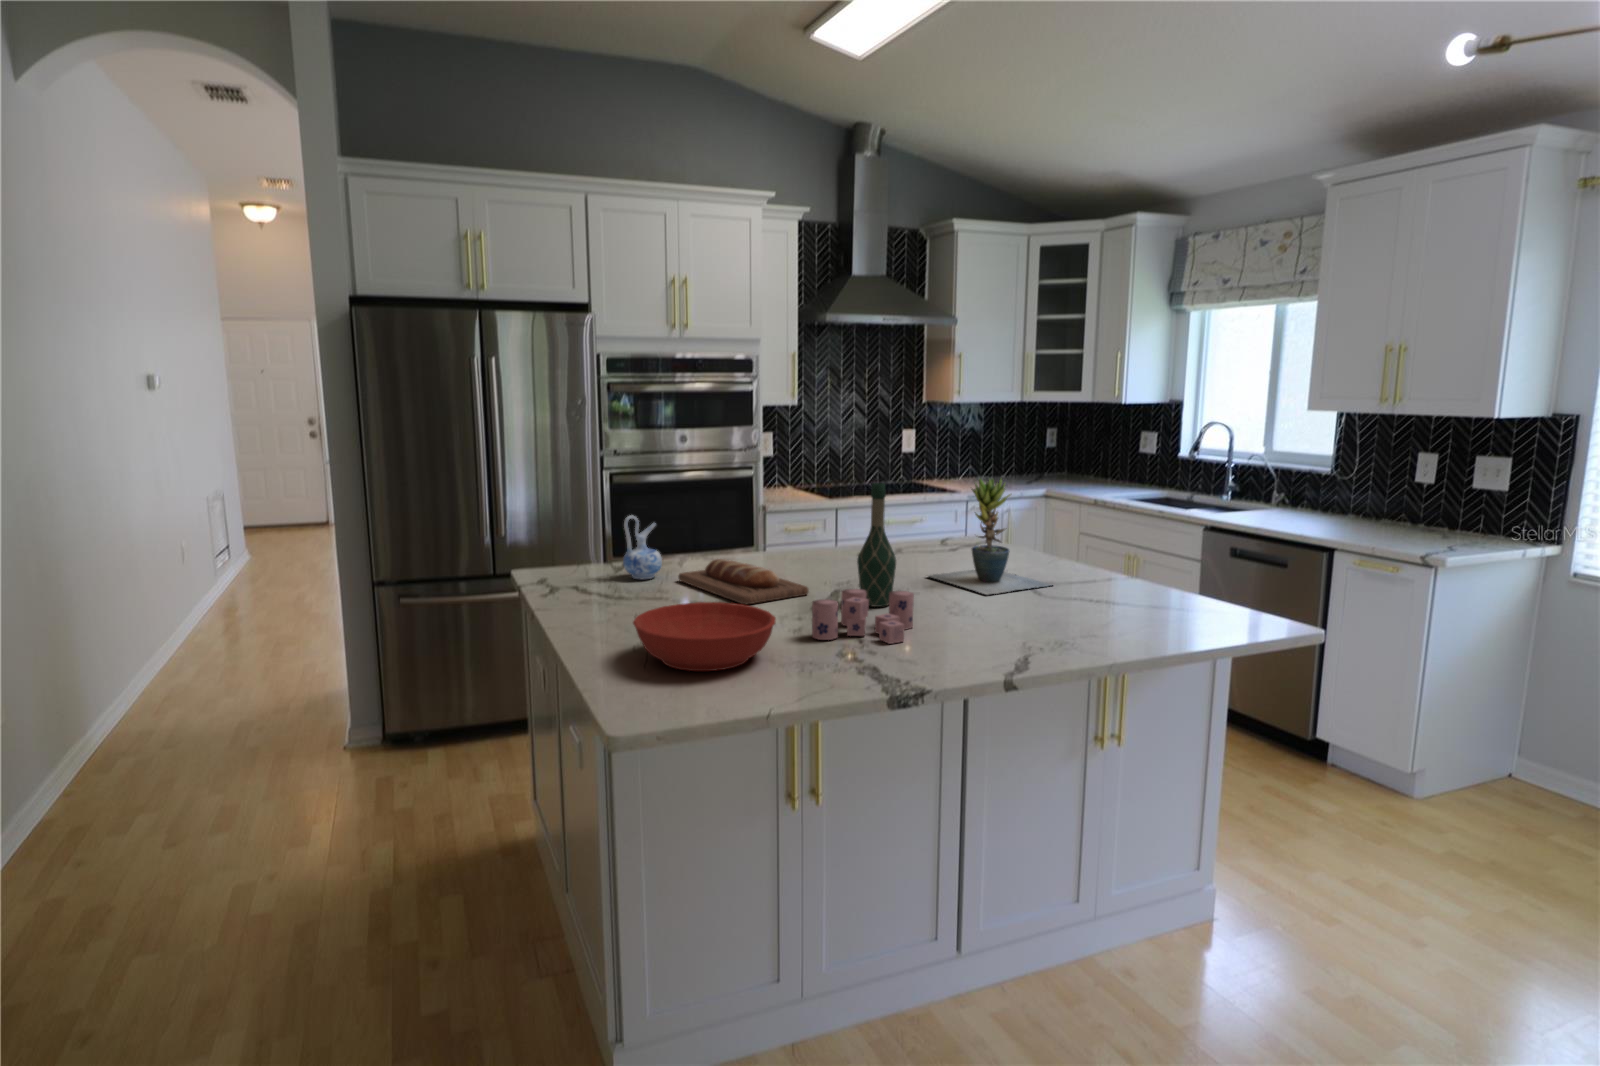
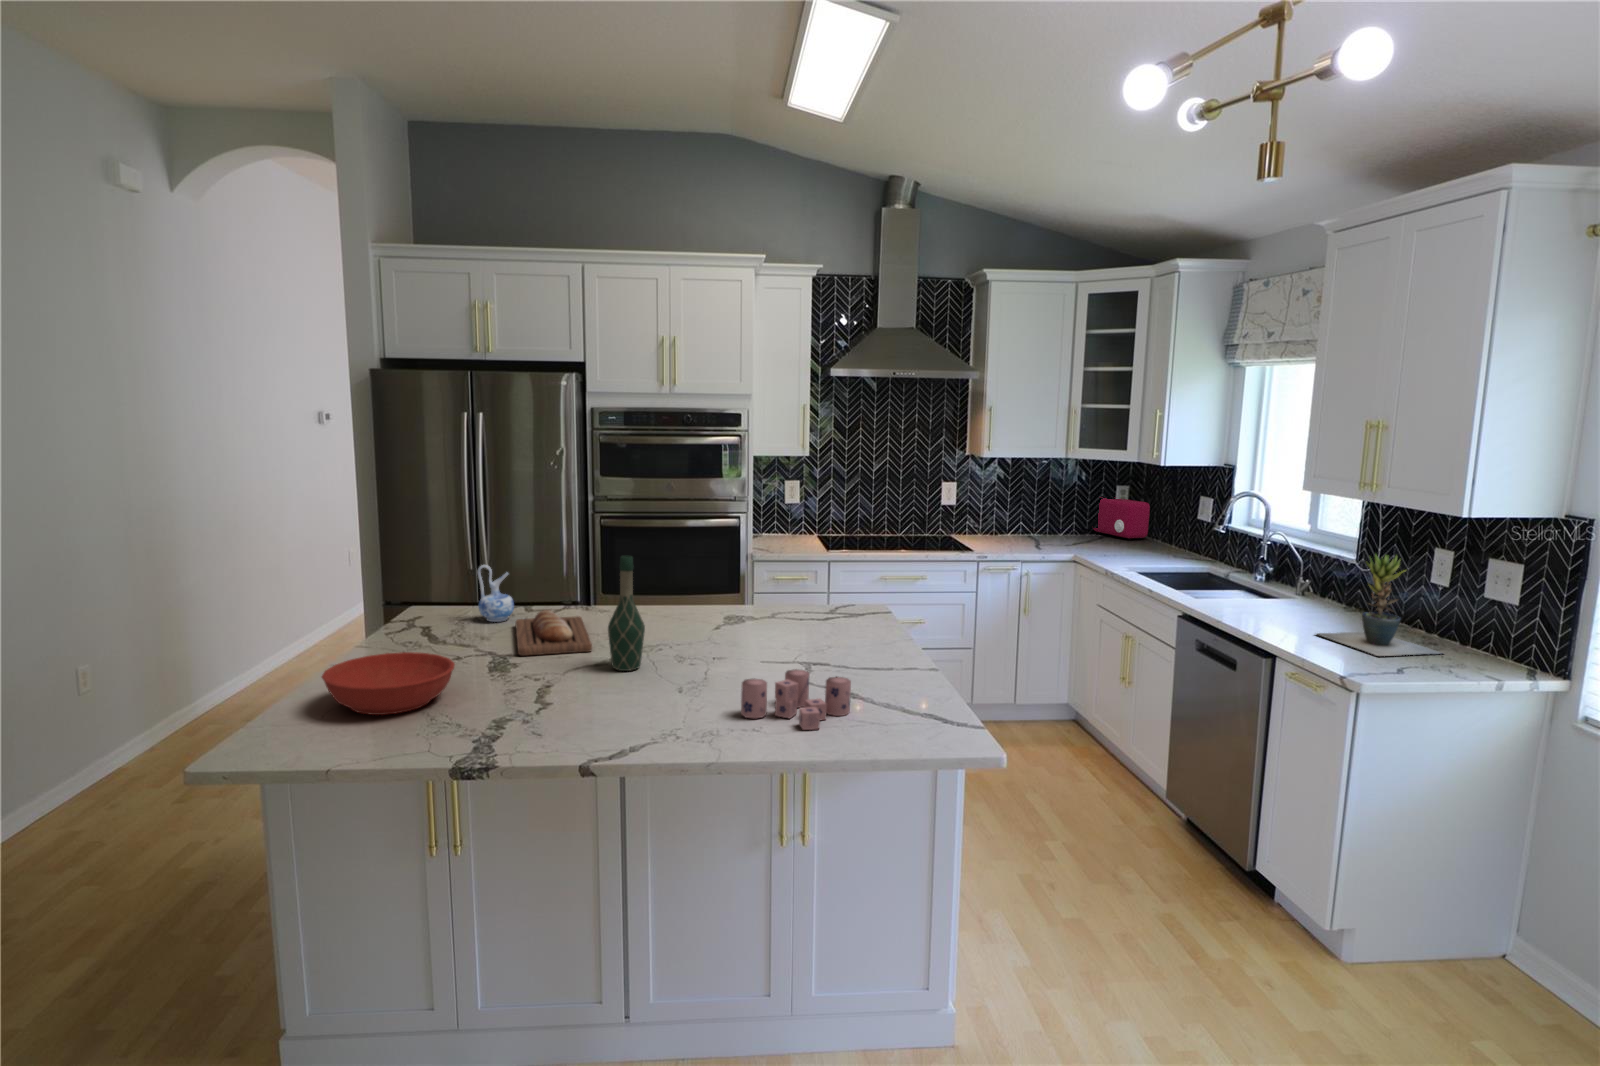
toaster: none [1027,441,1082,478] -> present [1093,497,1150,540]
potted plant: present [928,479,1052,595] -> present [1317,555,1441,656]
candle: present [812,589,914,644] -> present [741,669,851,730]

